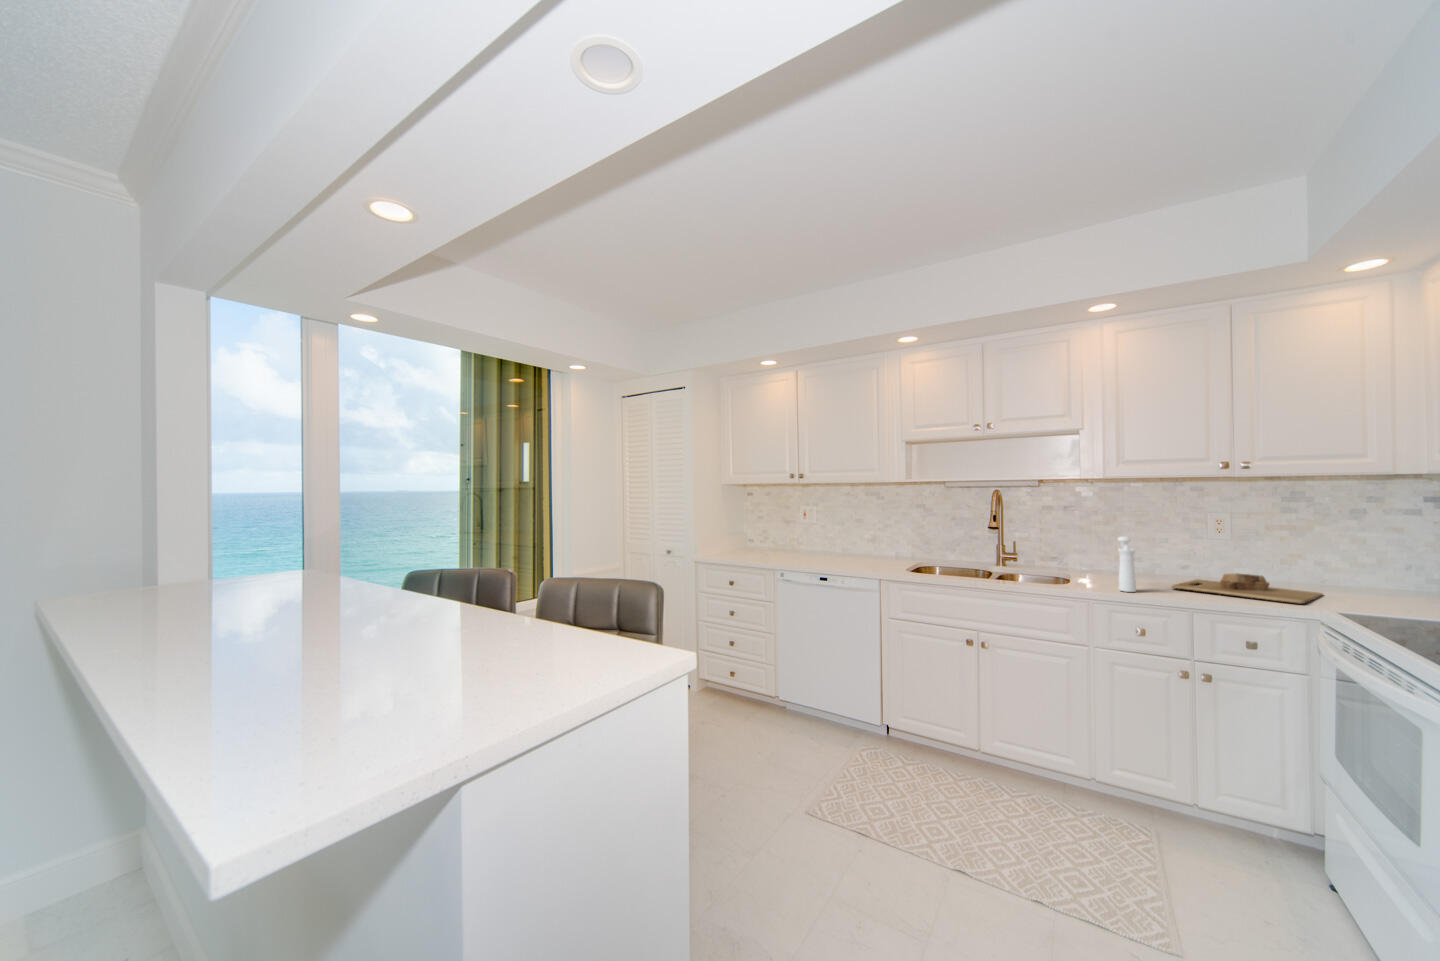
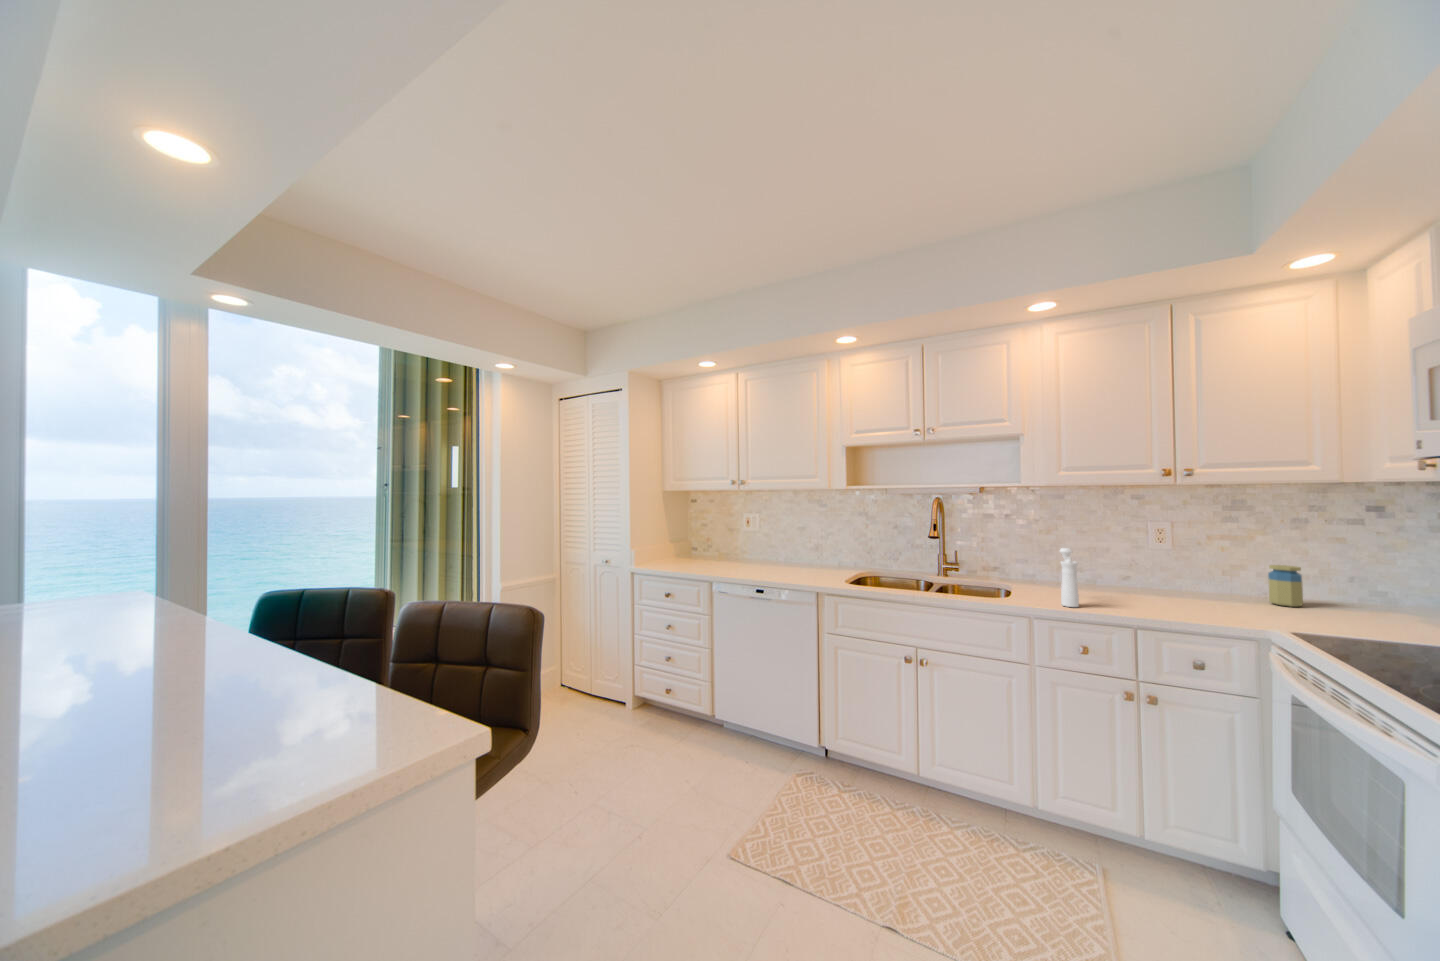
jar: none [1325,552,1359,592] -> present [1268,565,1303,607]
cutting board: present [1172,574,1323,604] -> none [1114,587,1269,622]

